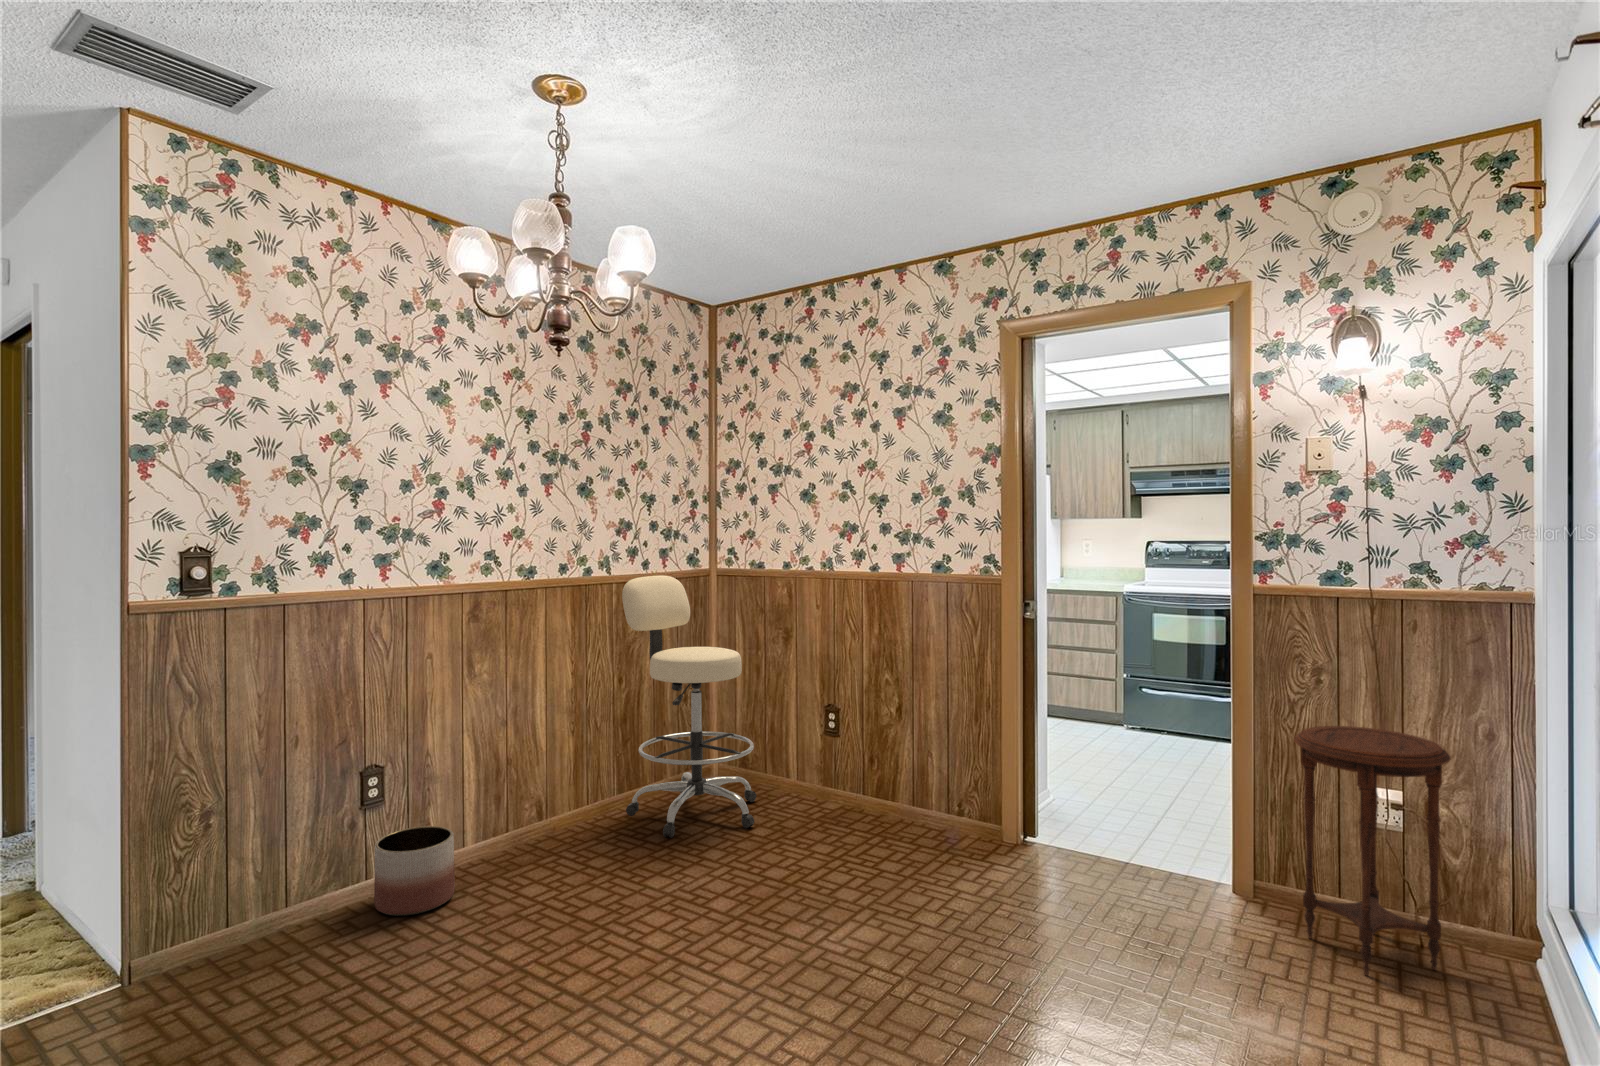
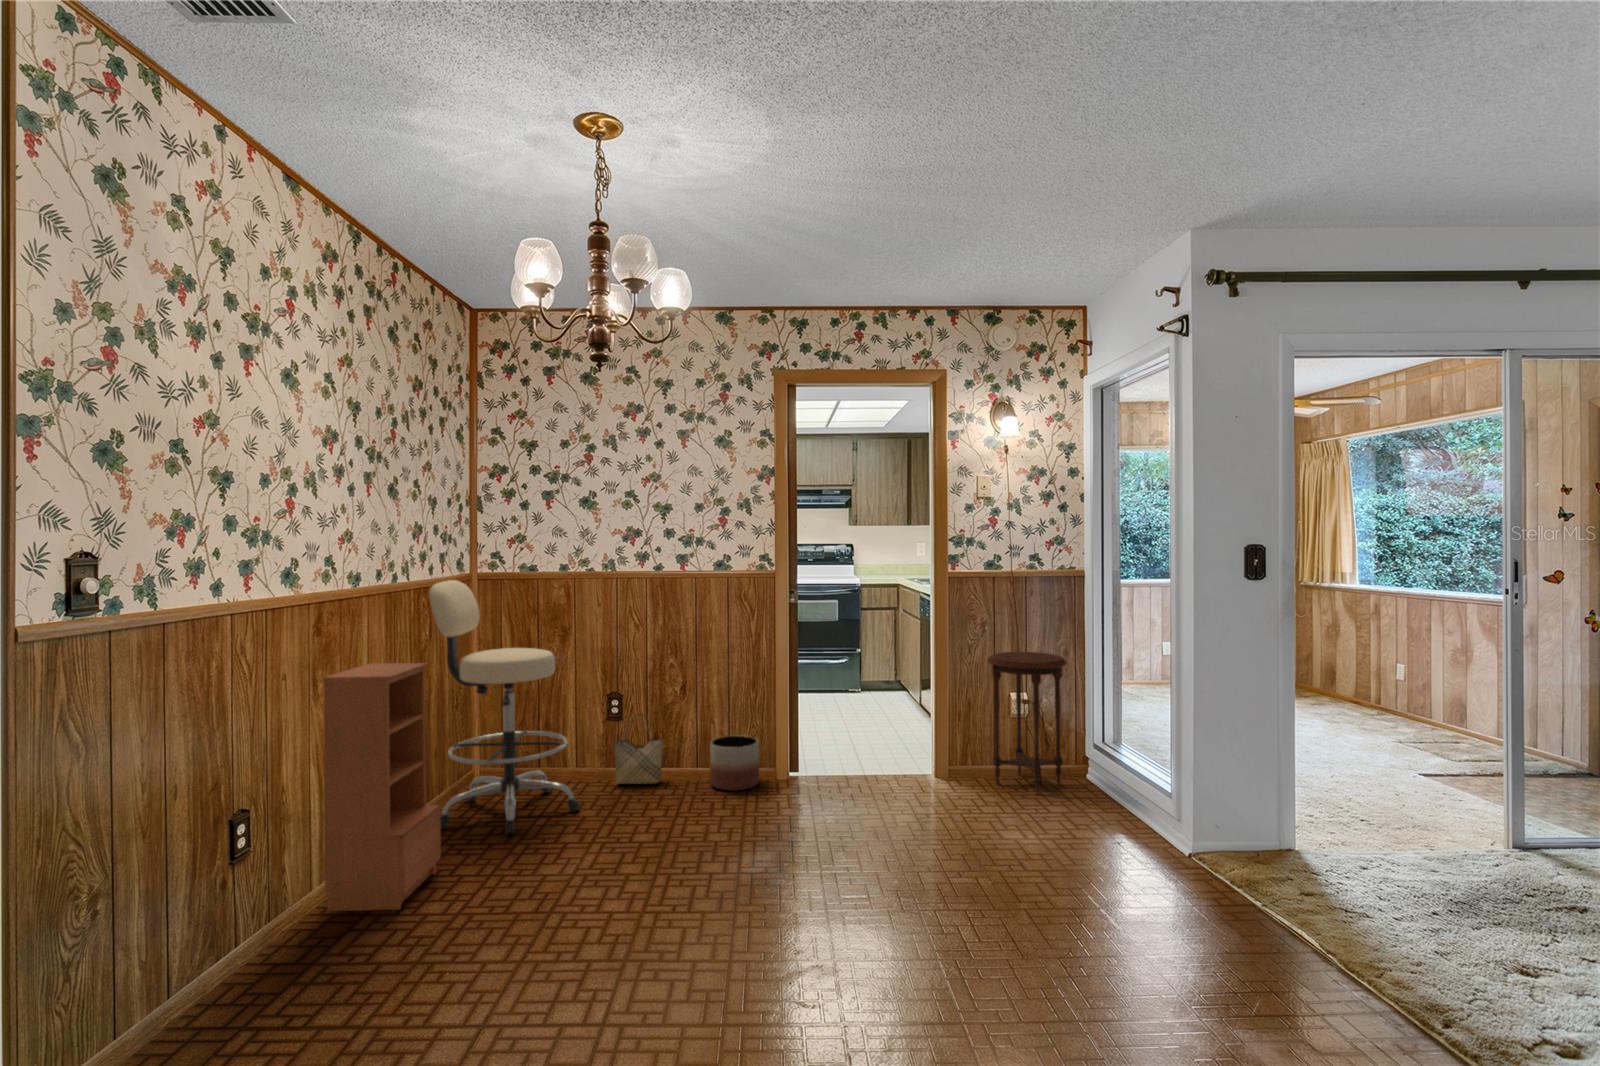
bookcase: none [467,650,575,883] -> present [323,663,441,911]
woven basket: none [817,734,870,817] -> present [614,722,664,784]
planter: present [374,826,455,916] -> present [710,735,759,791]

